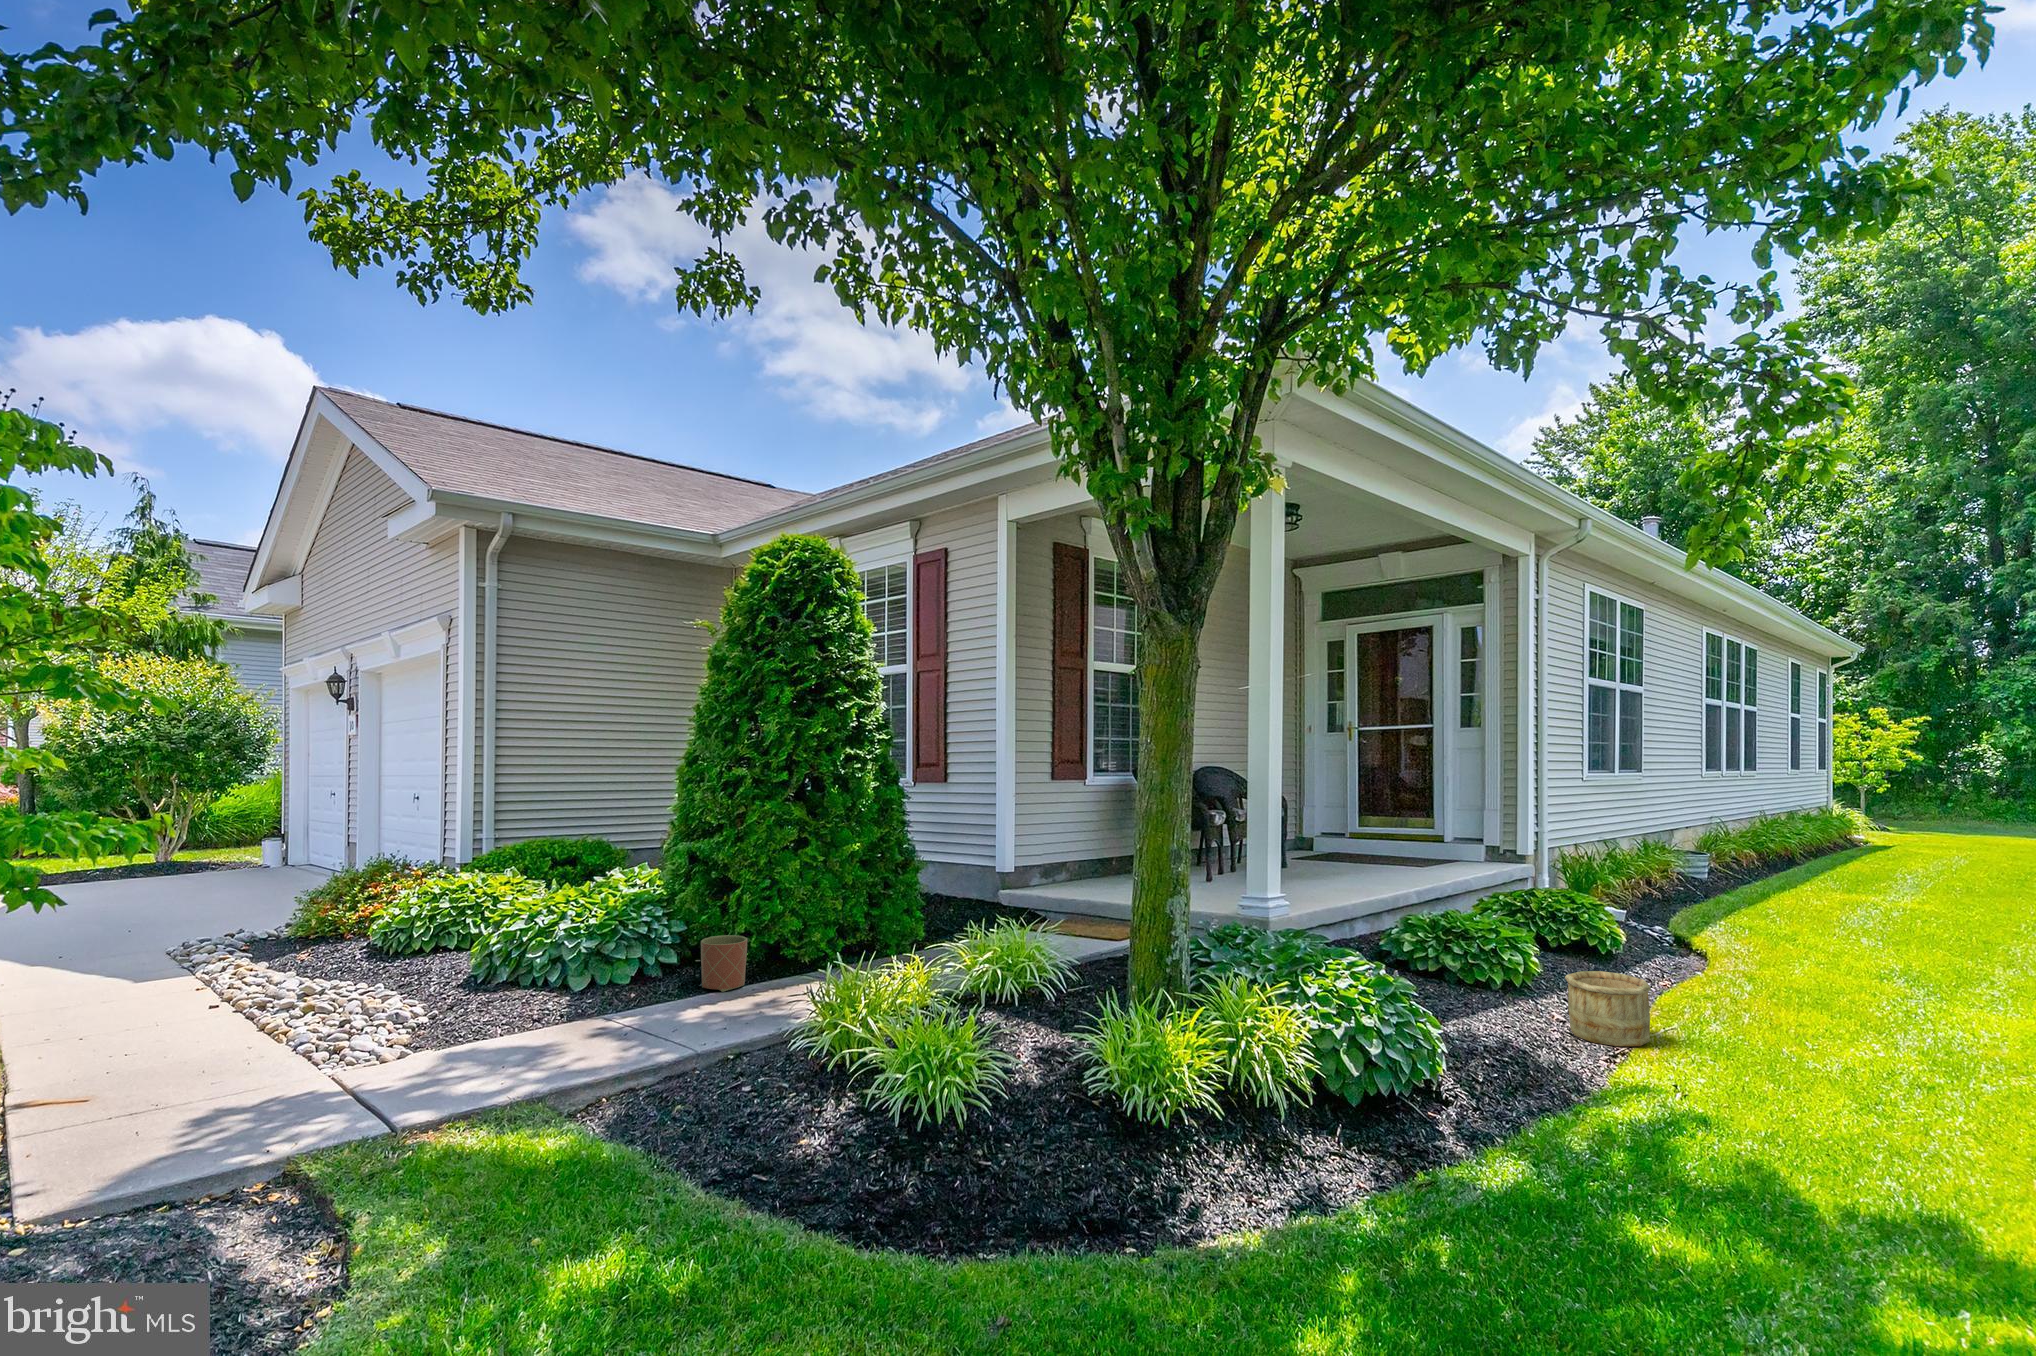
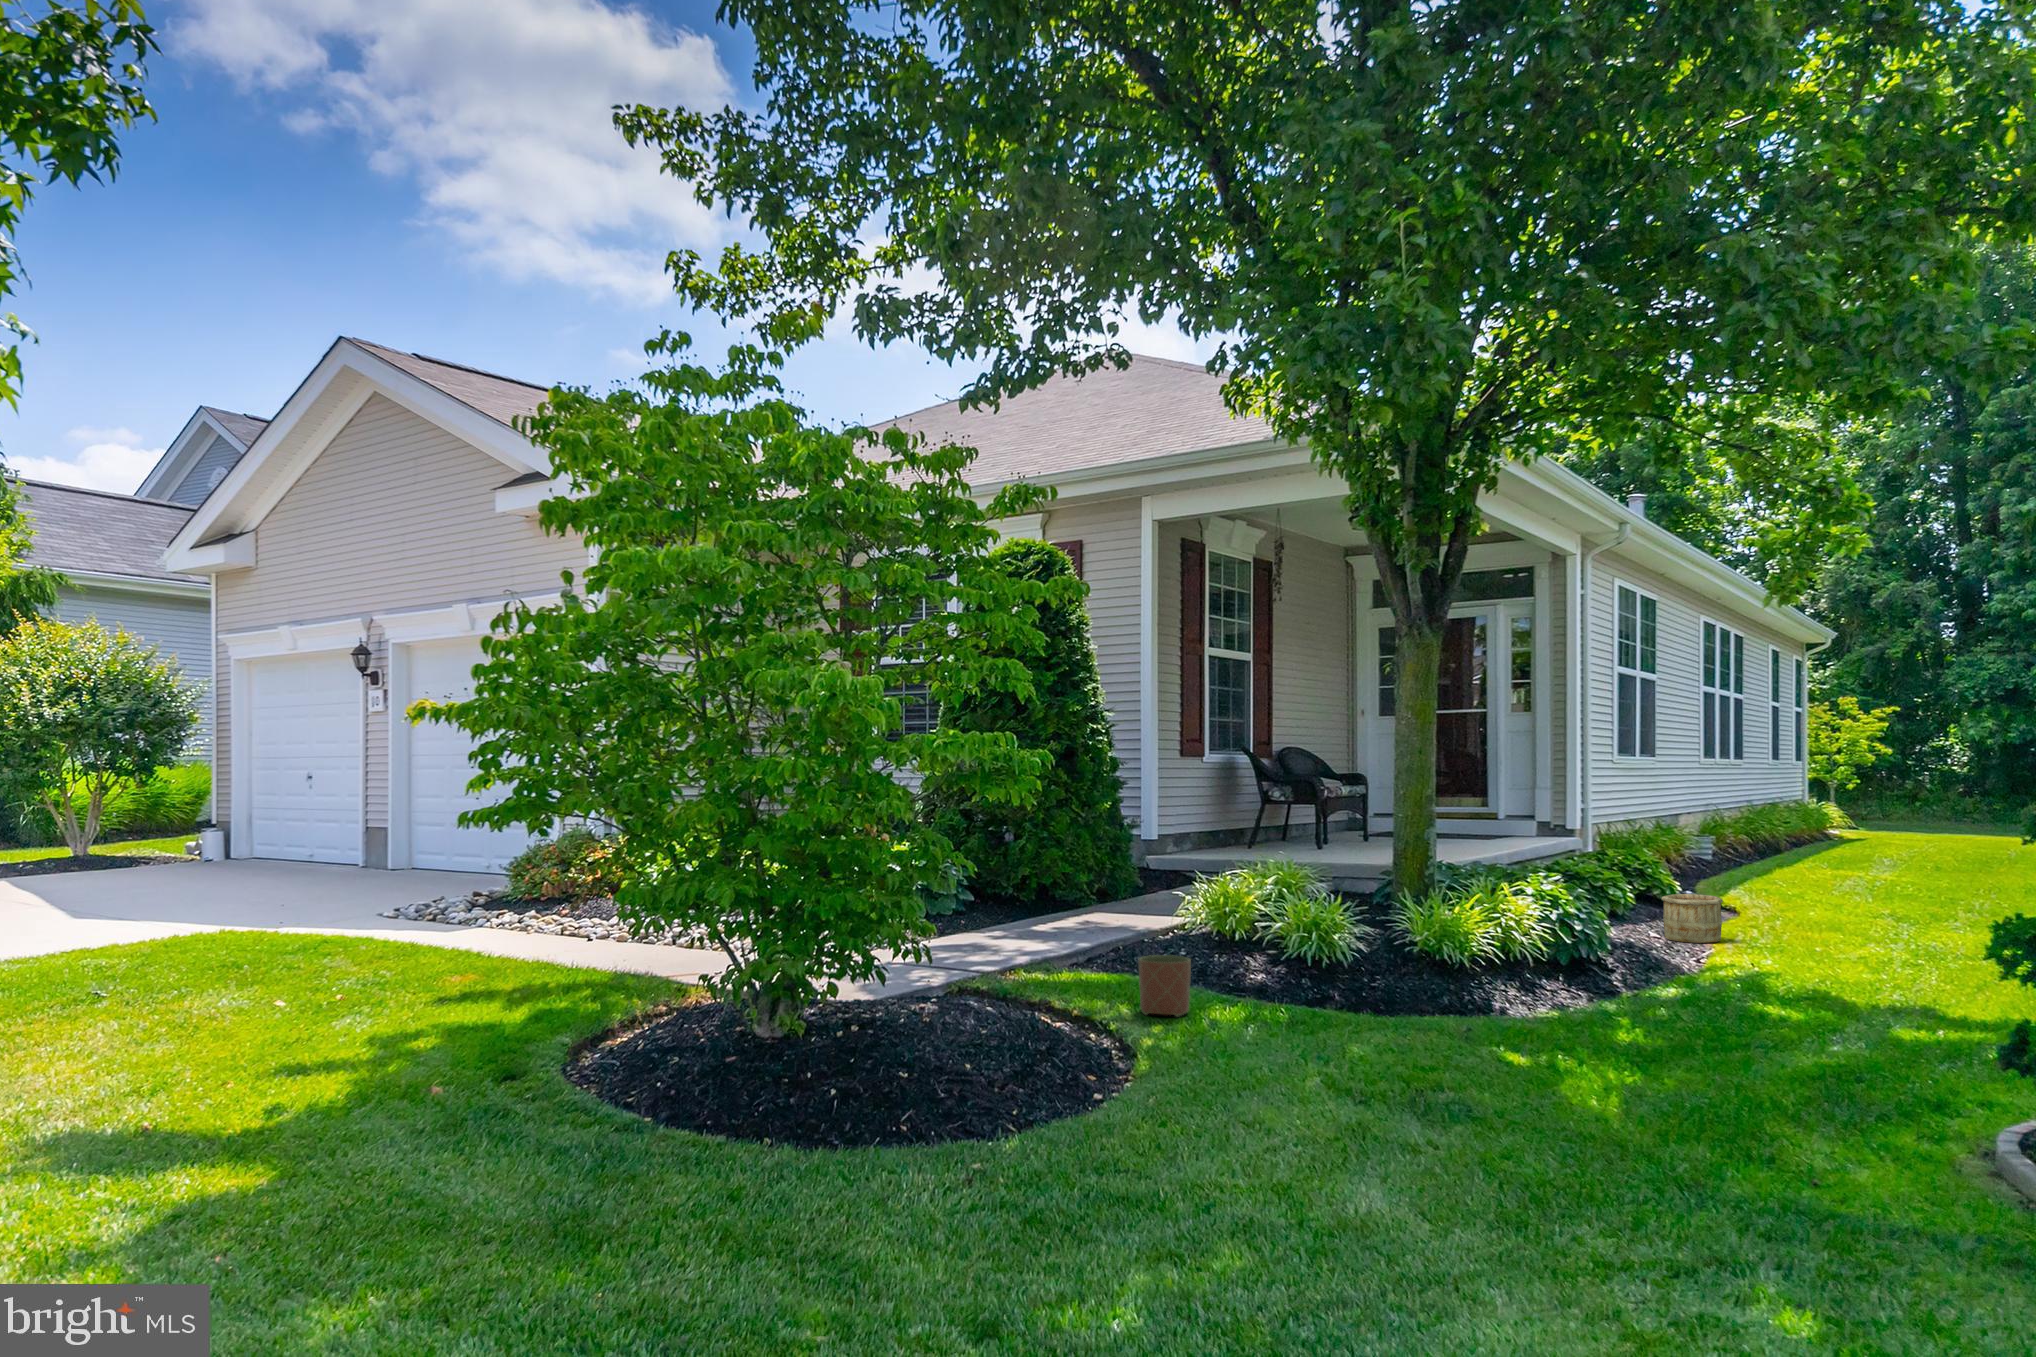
planter: present [701,935,747,992] -> present [1139,955,1191,1017]

